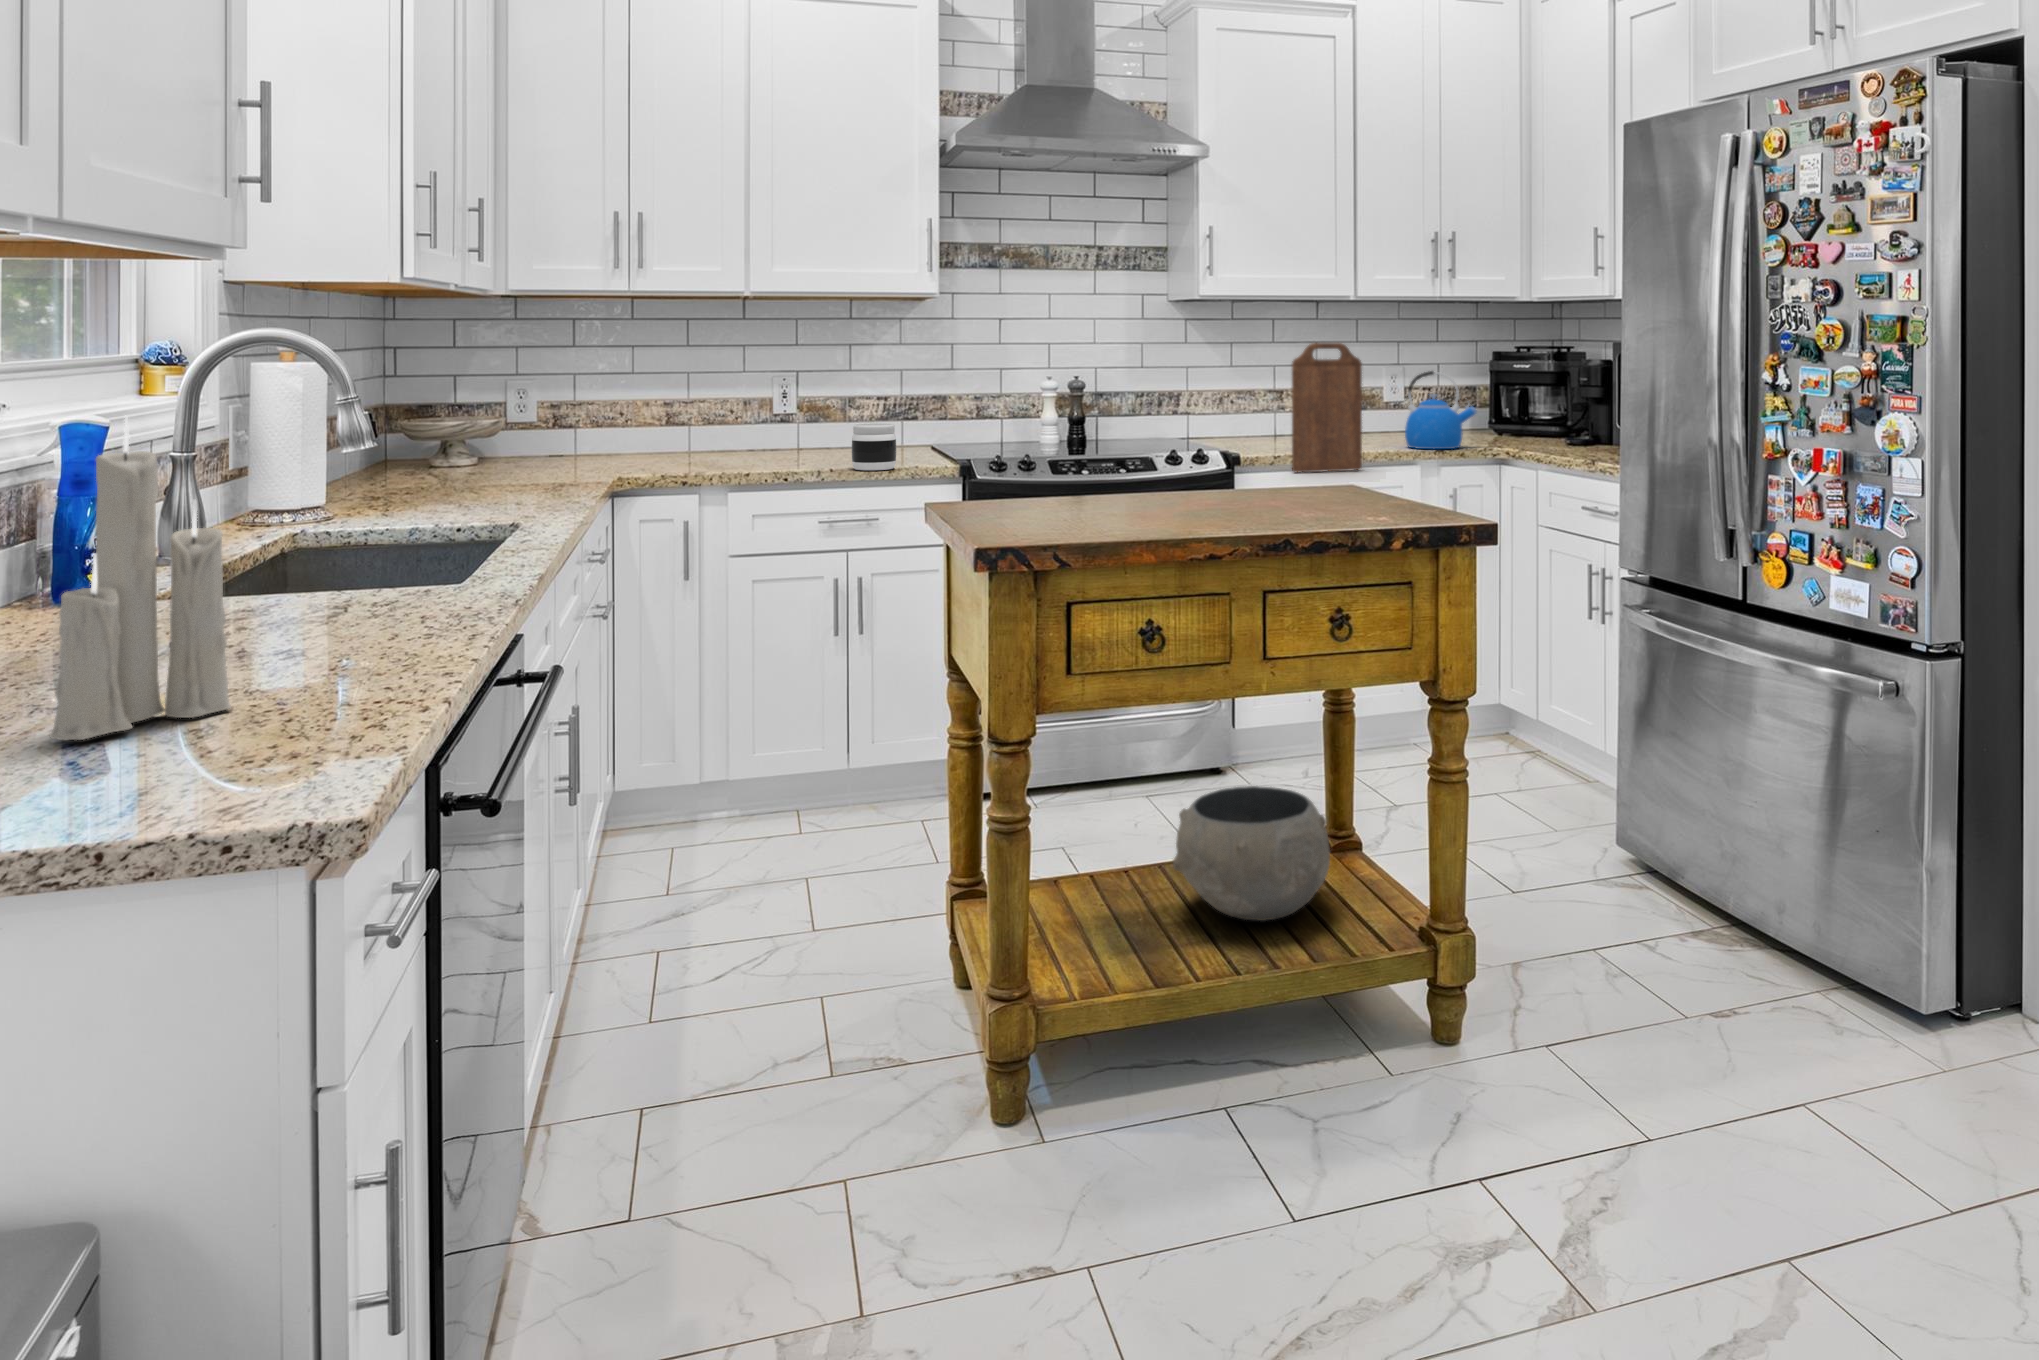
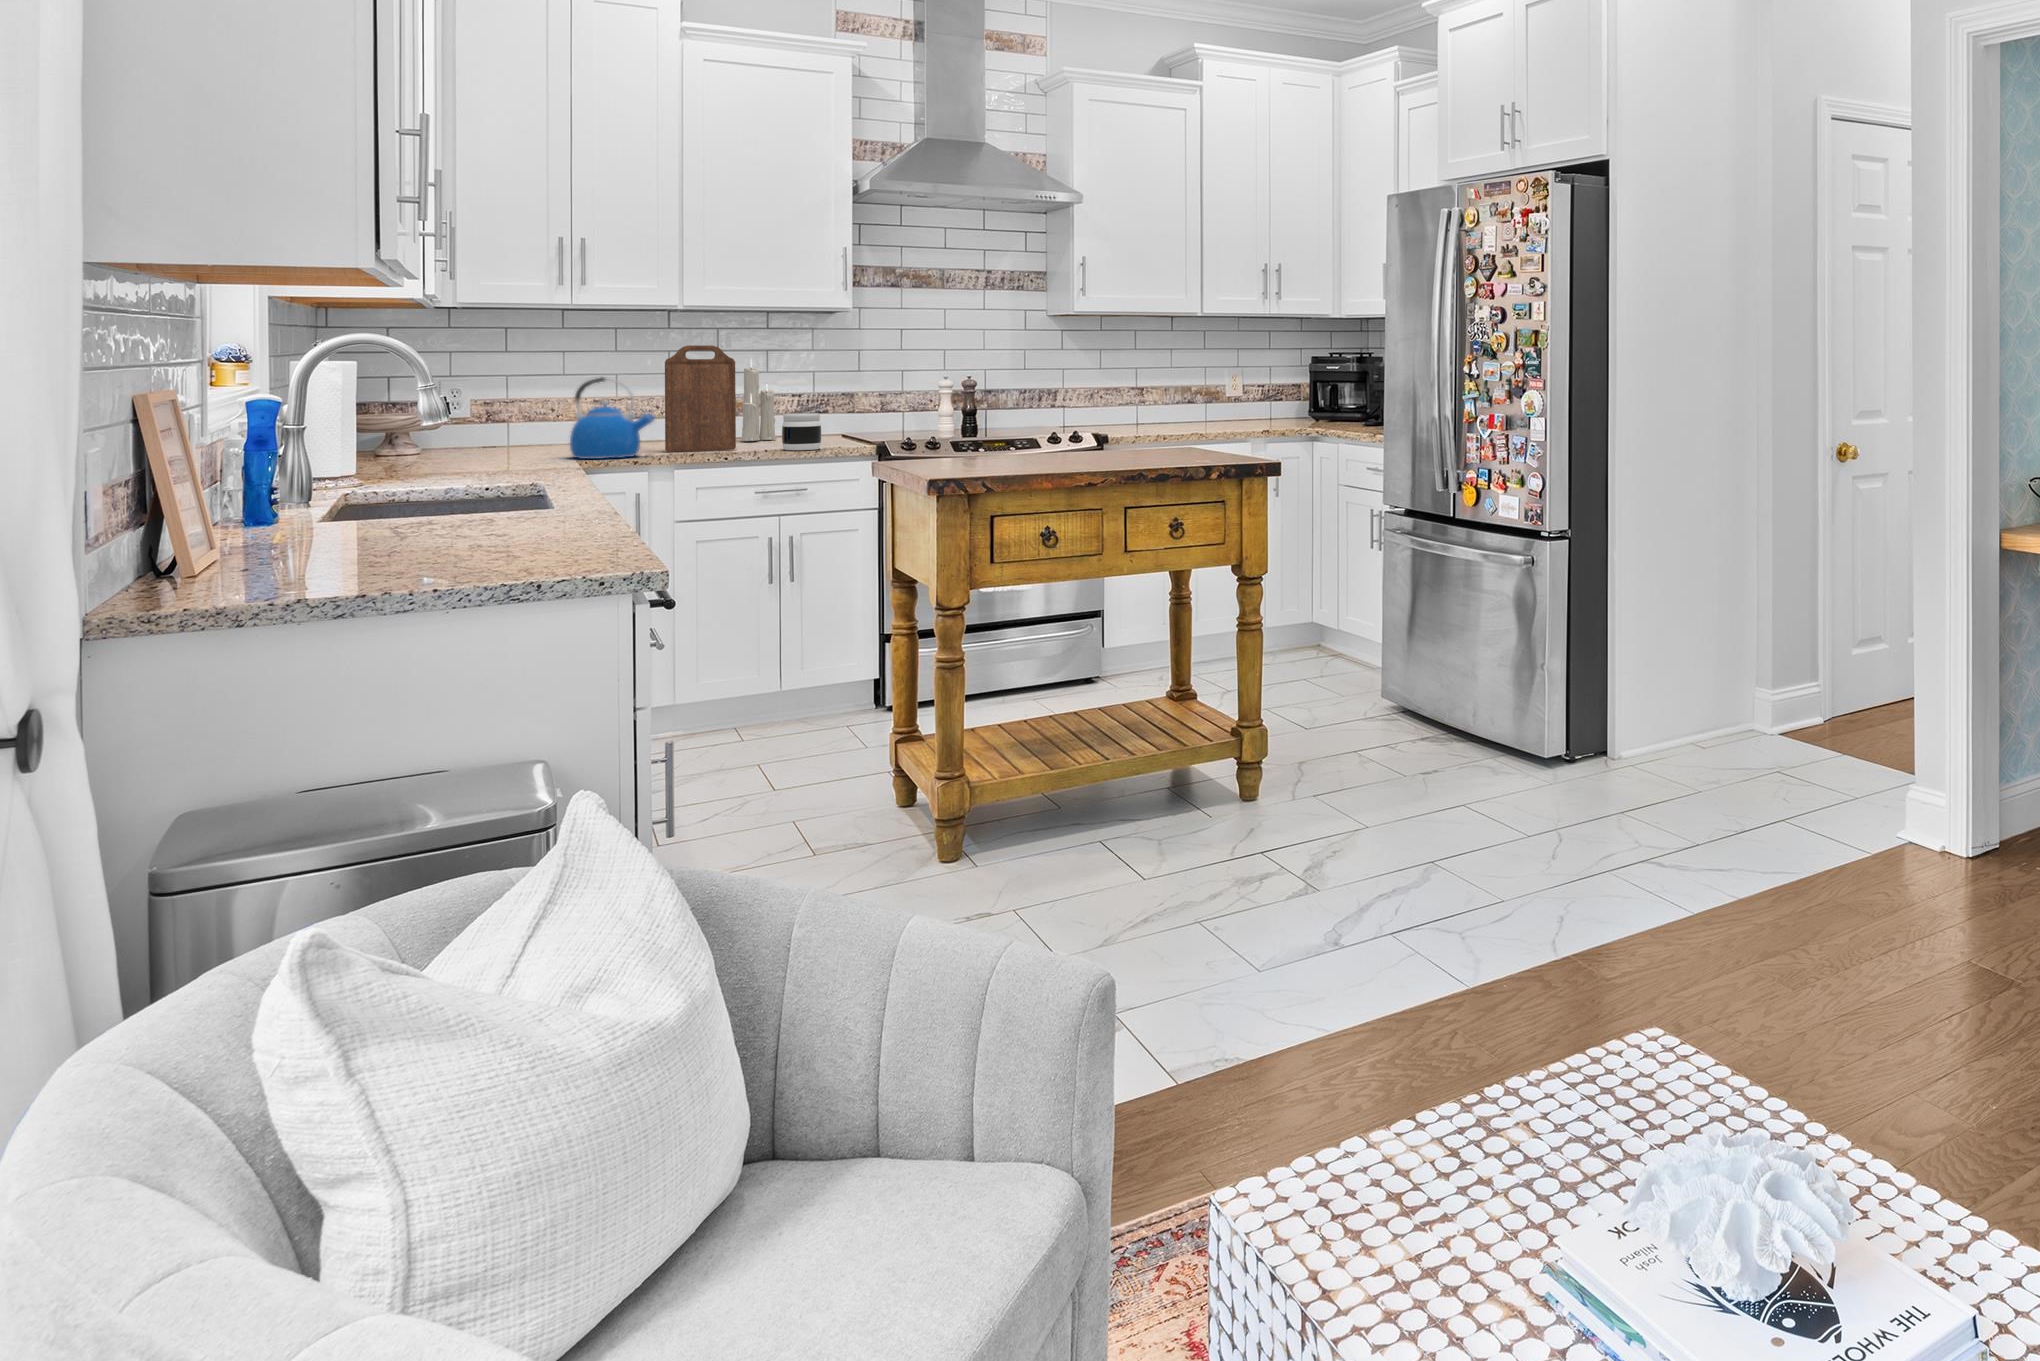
cutting board: present [1292,343,1362,472] -> present [665,345,736,452]
kettle: present [1405,371,1476,449] -> present [570,377,654,459]
candle: present [49,417,231,740] -> present [741,359,776,441]
ceramic bowl: present [1173,786,1330,921] -> none [1064,650,1174,732]

